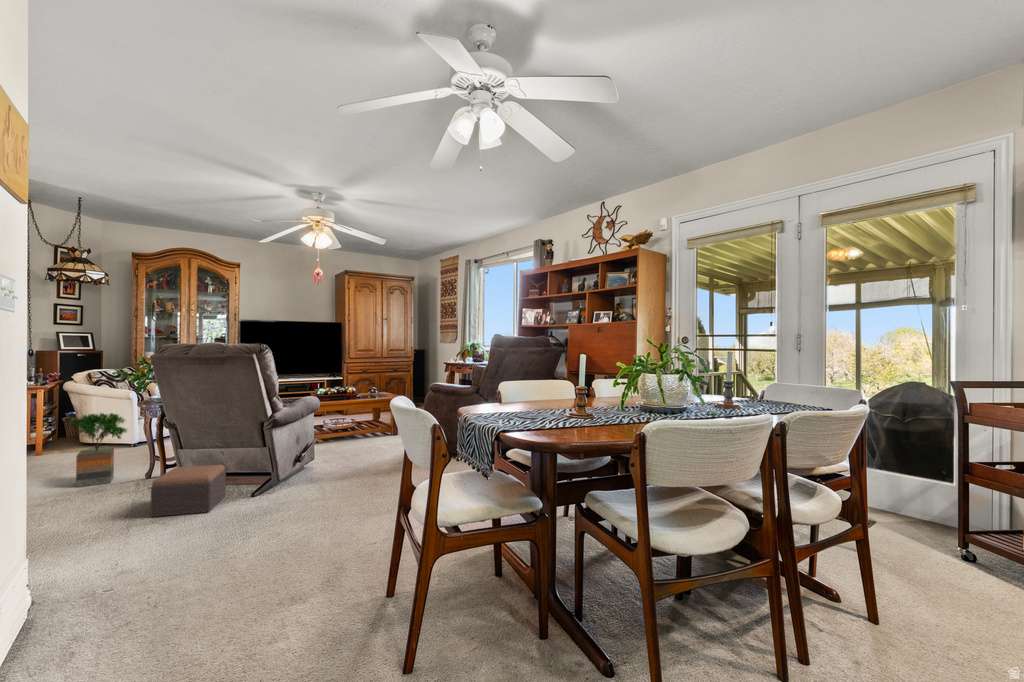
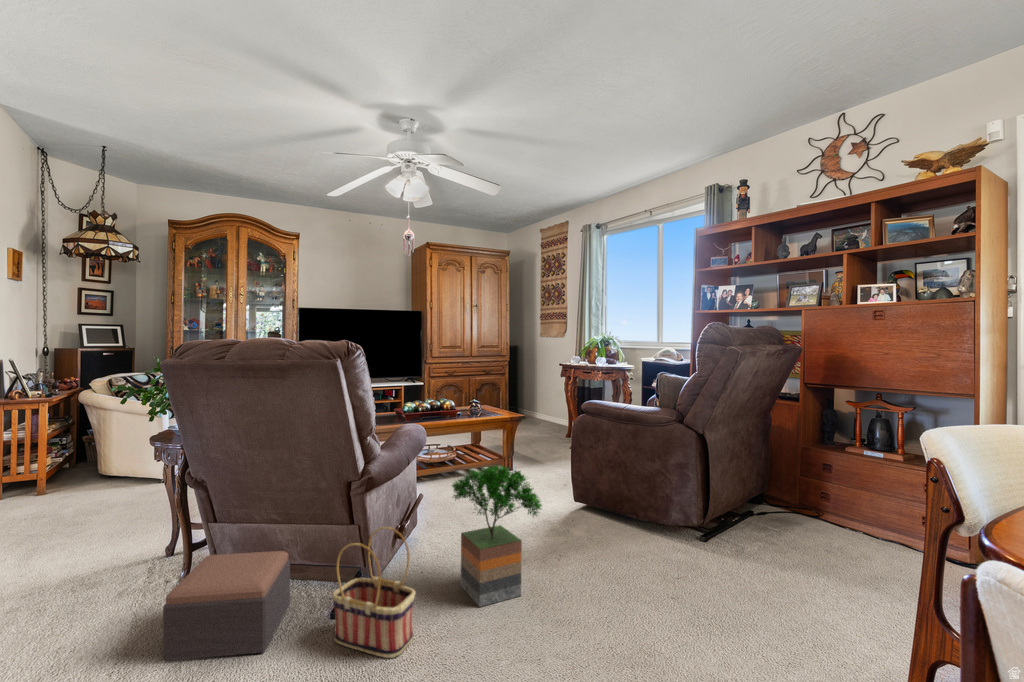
potted tree: present [69,413,127,487] -> present [452,465,542,607]
basket: none [249,446,297,511] -> present [332,527,415,658]

